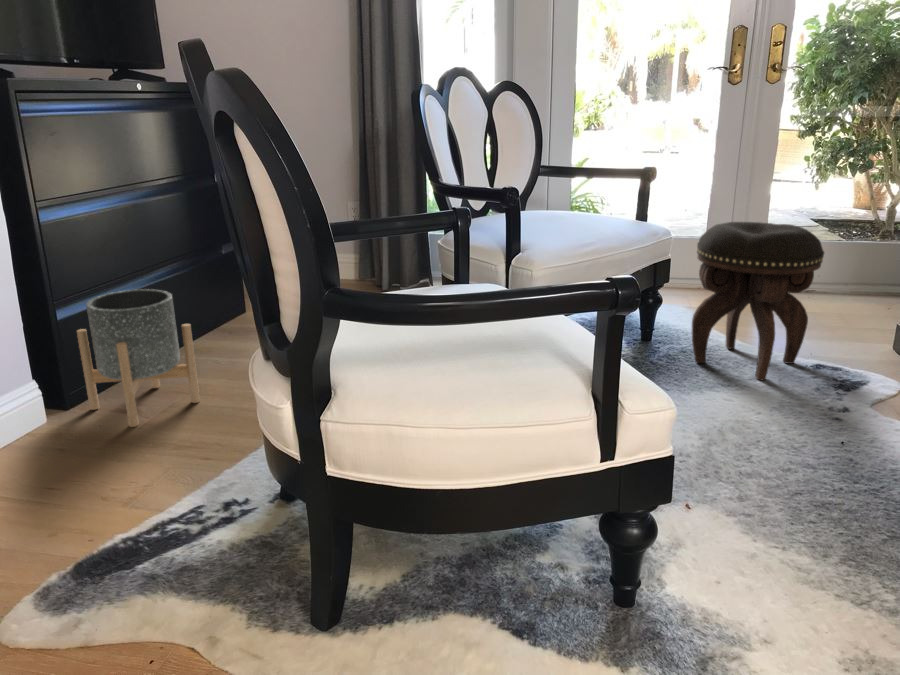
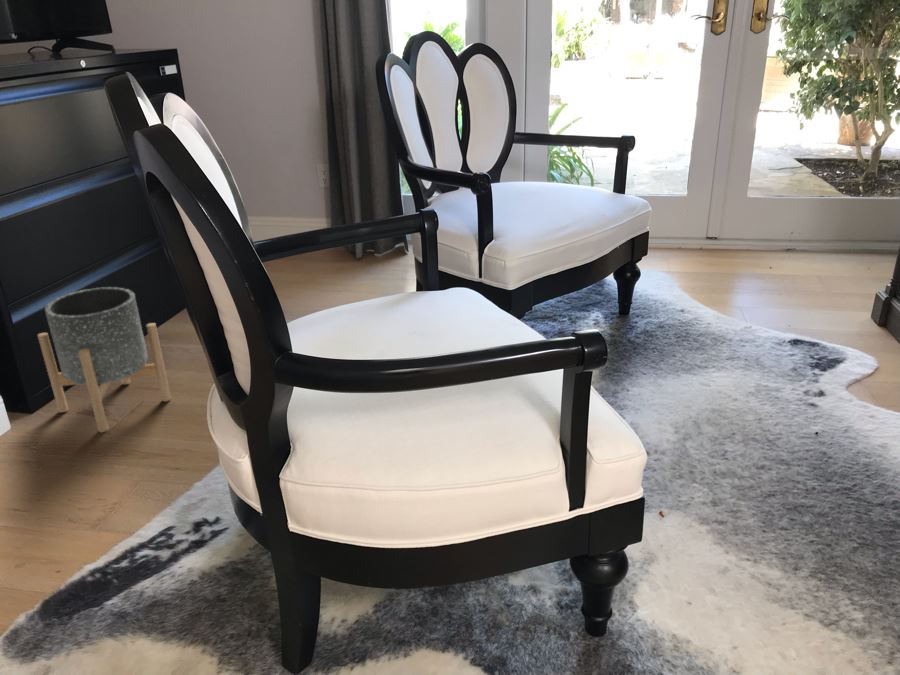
footstool: present [692,222,824,380] -> none [669,196,804,360]

